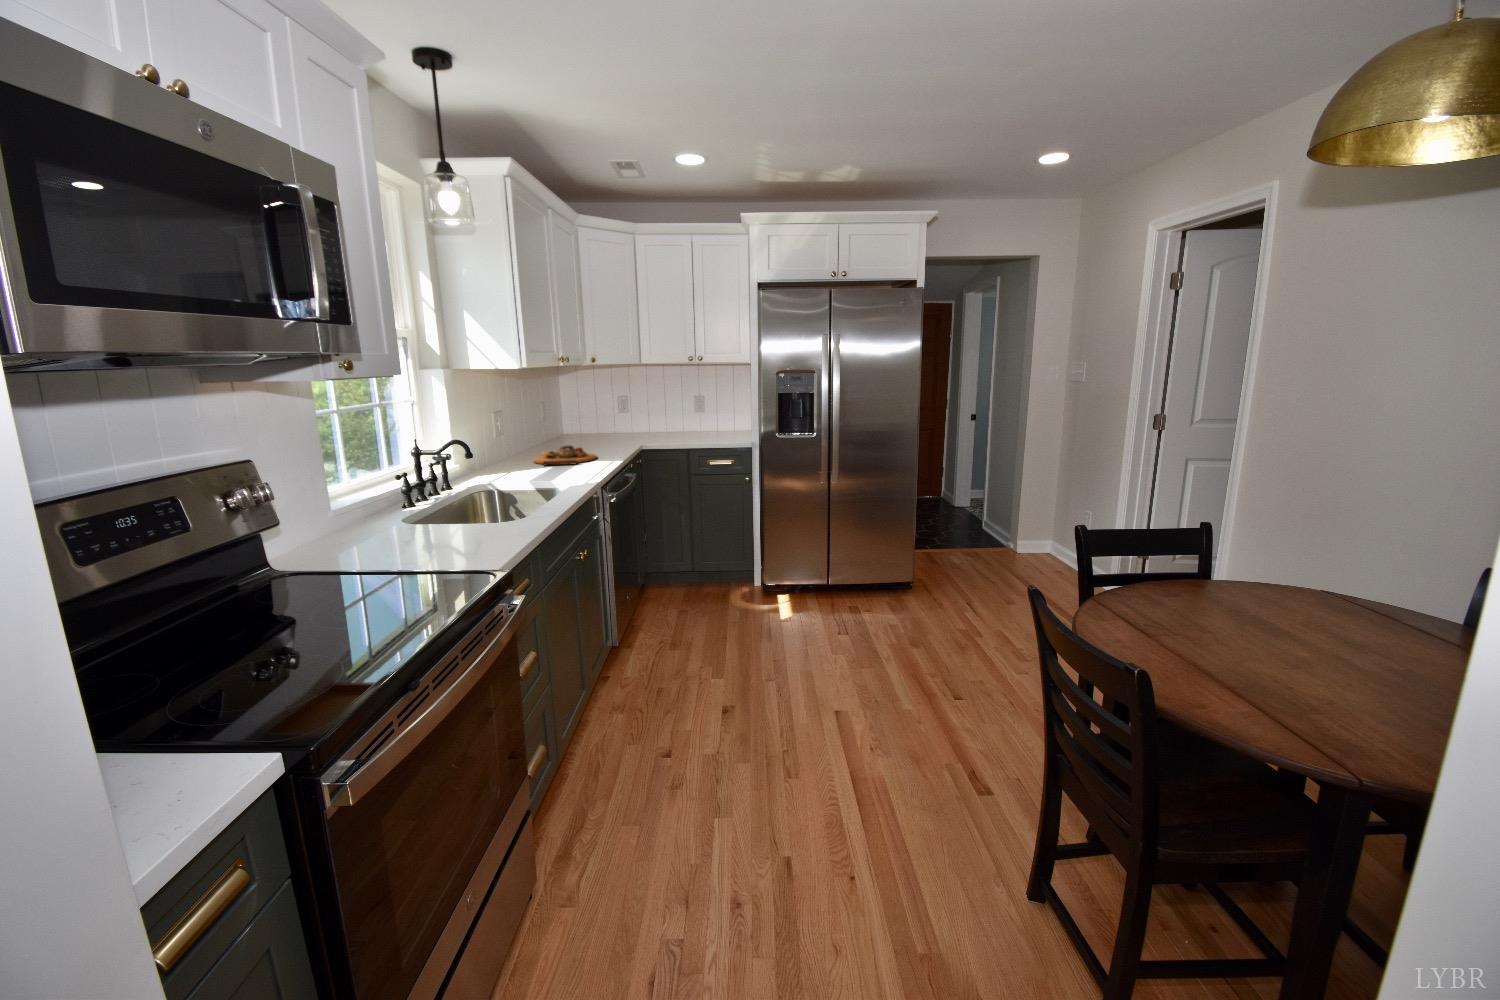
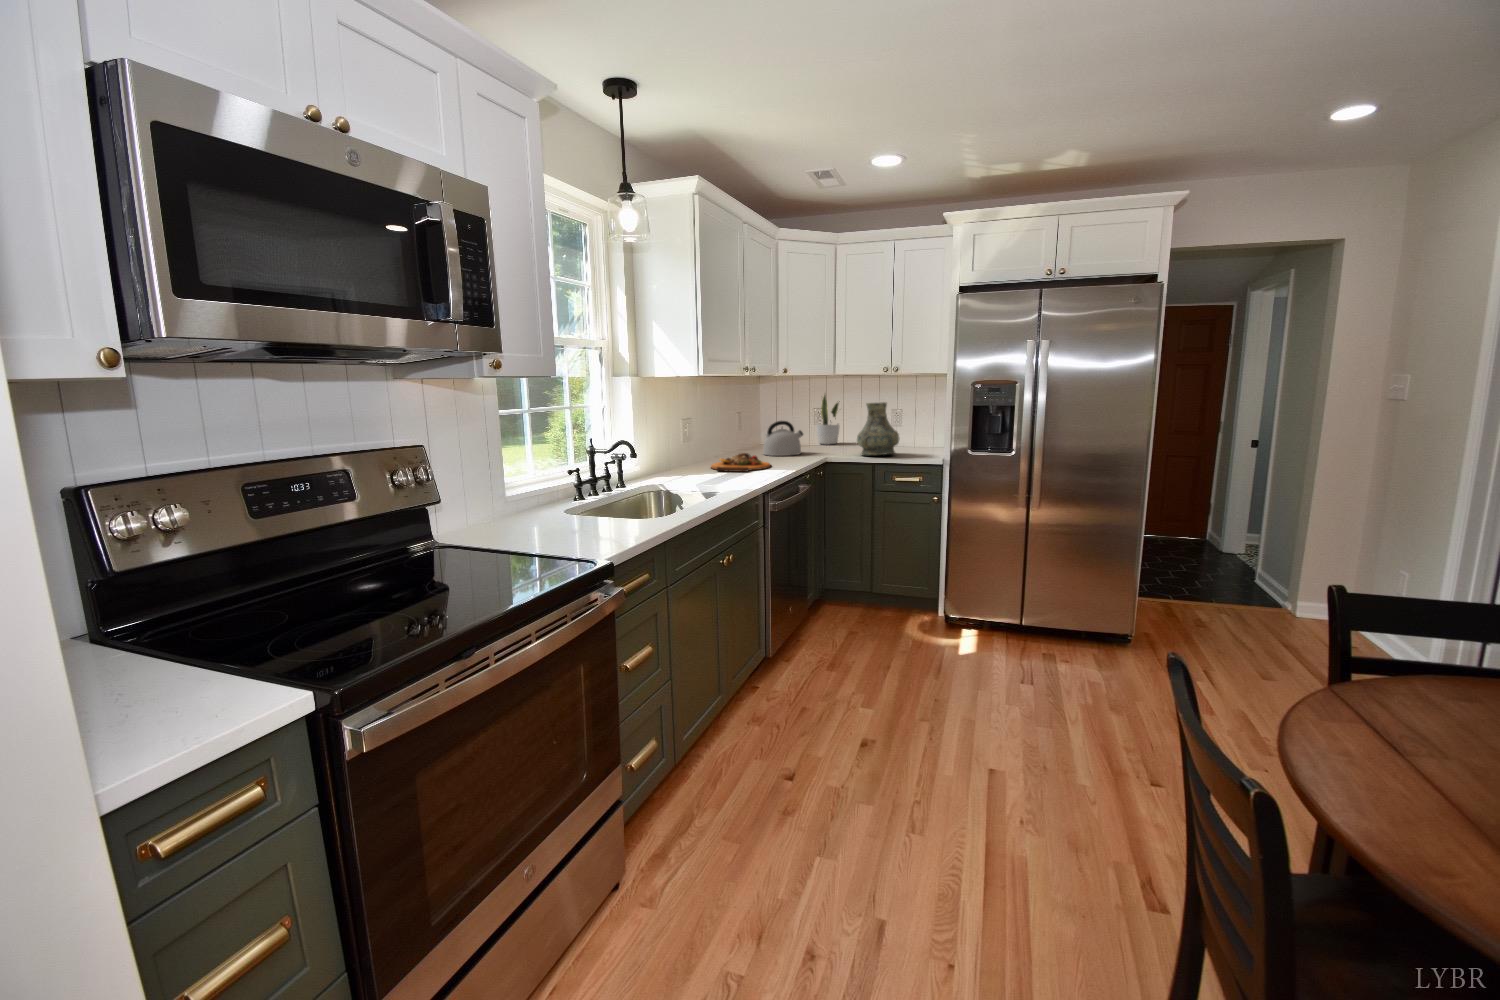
potted plant: none [619,380,655,433] -> present [817,395,839,445]
vase: none [673,391,713,442] -> present [857,402,899,455]
kettle: none [580,411,619,447] -> present [763,421,803,456]

